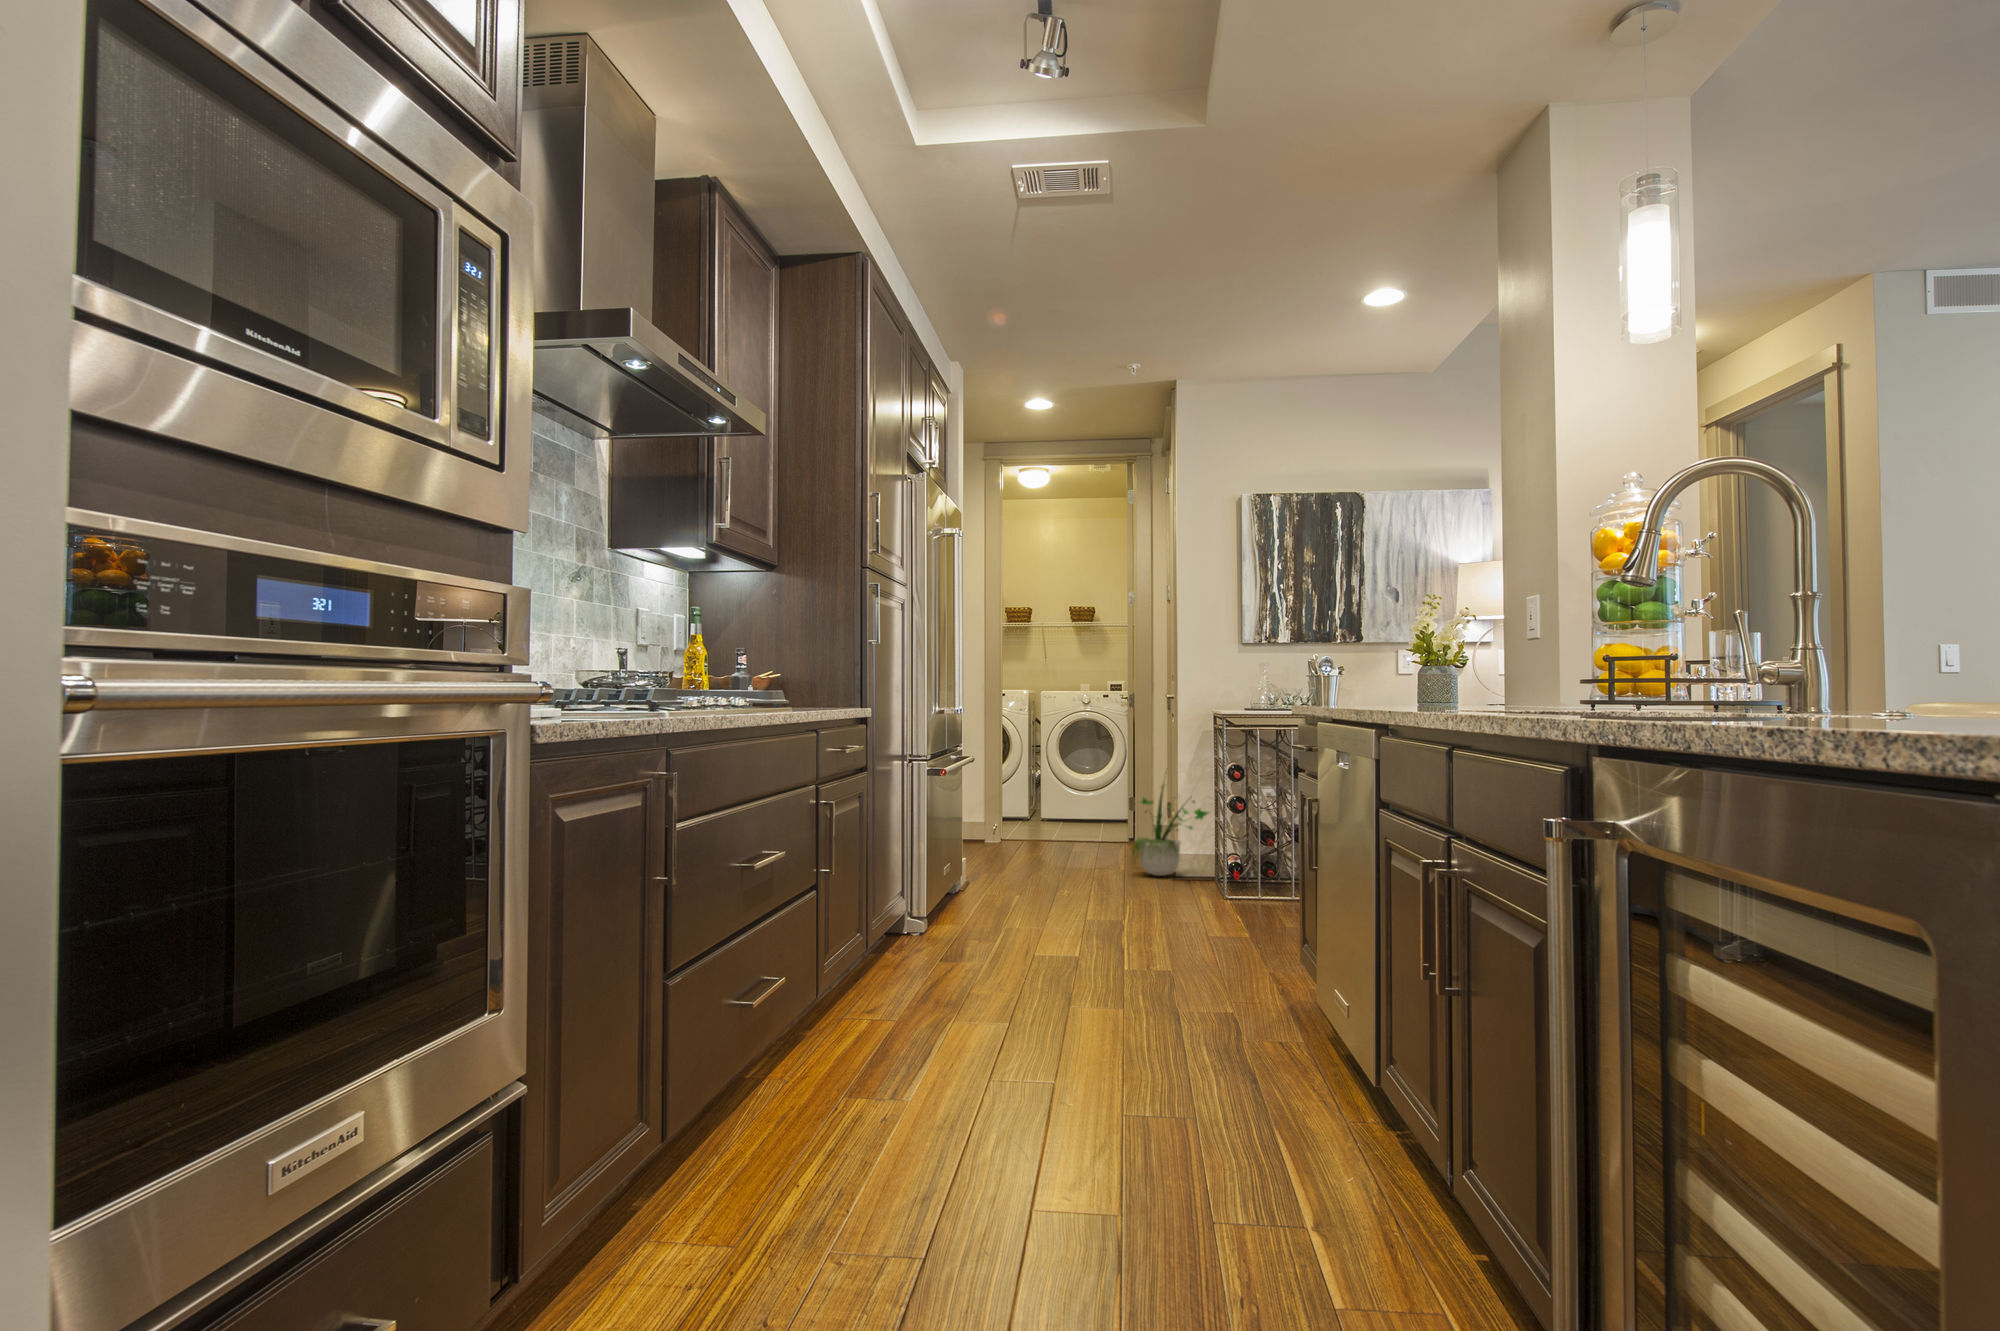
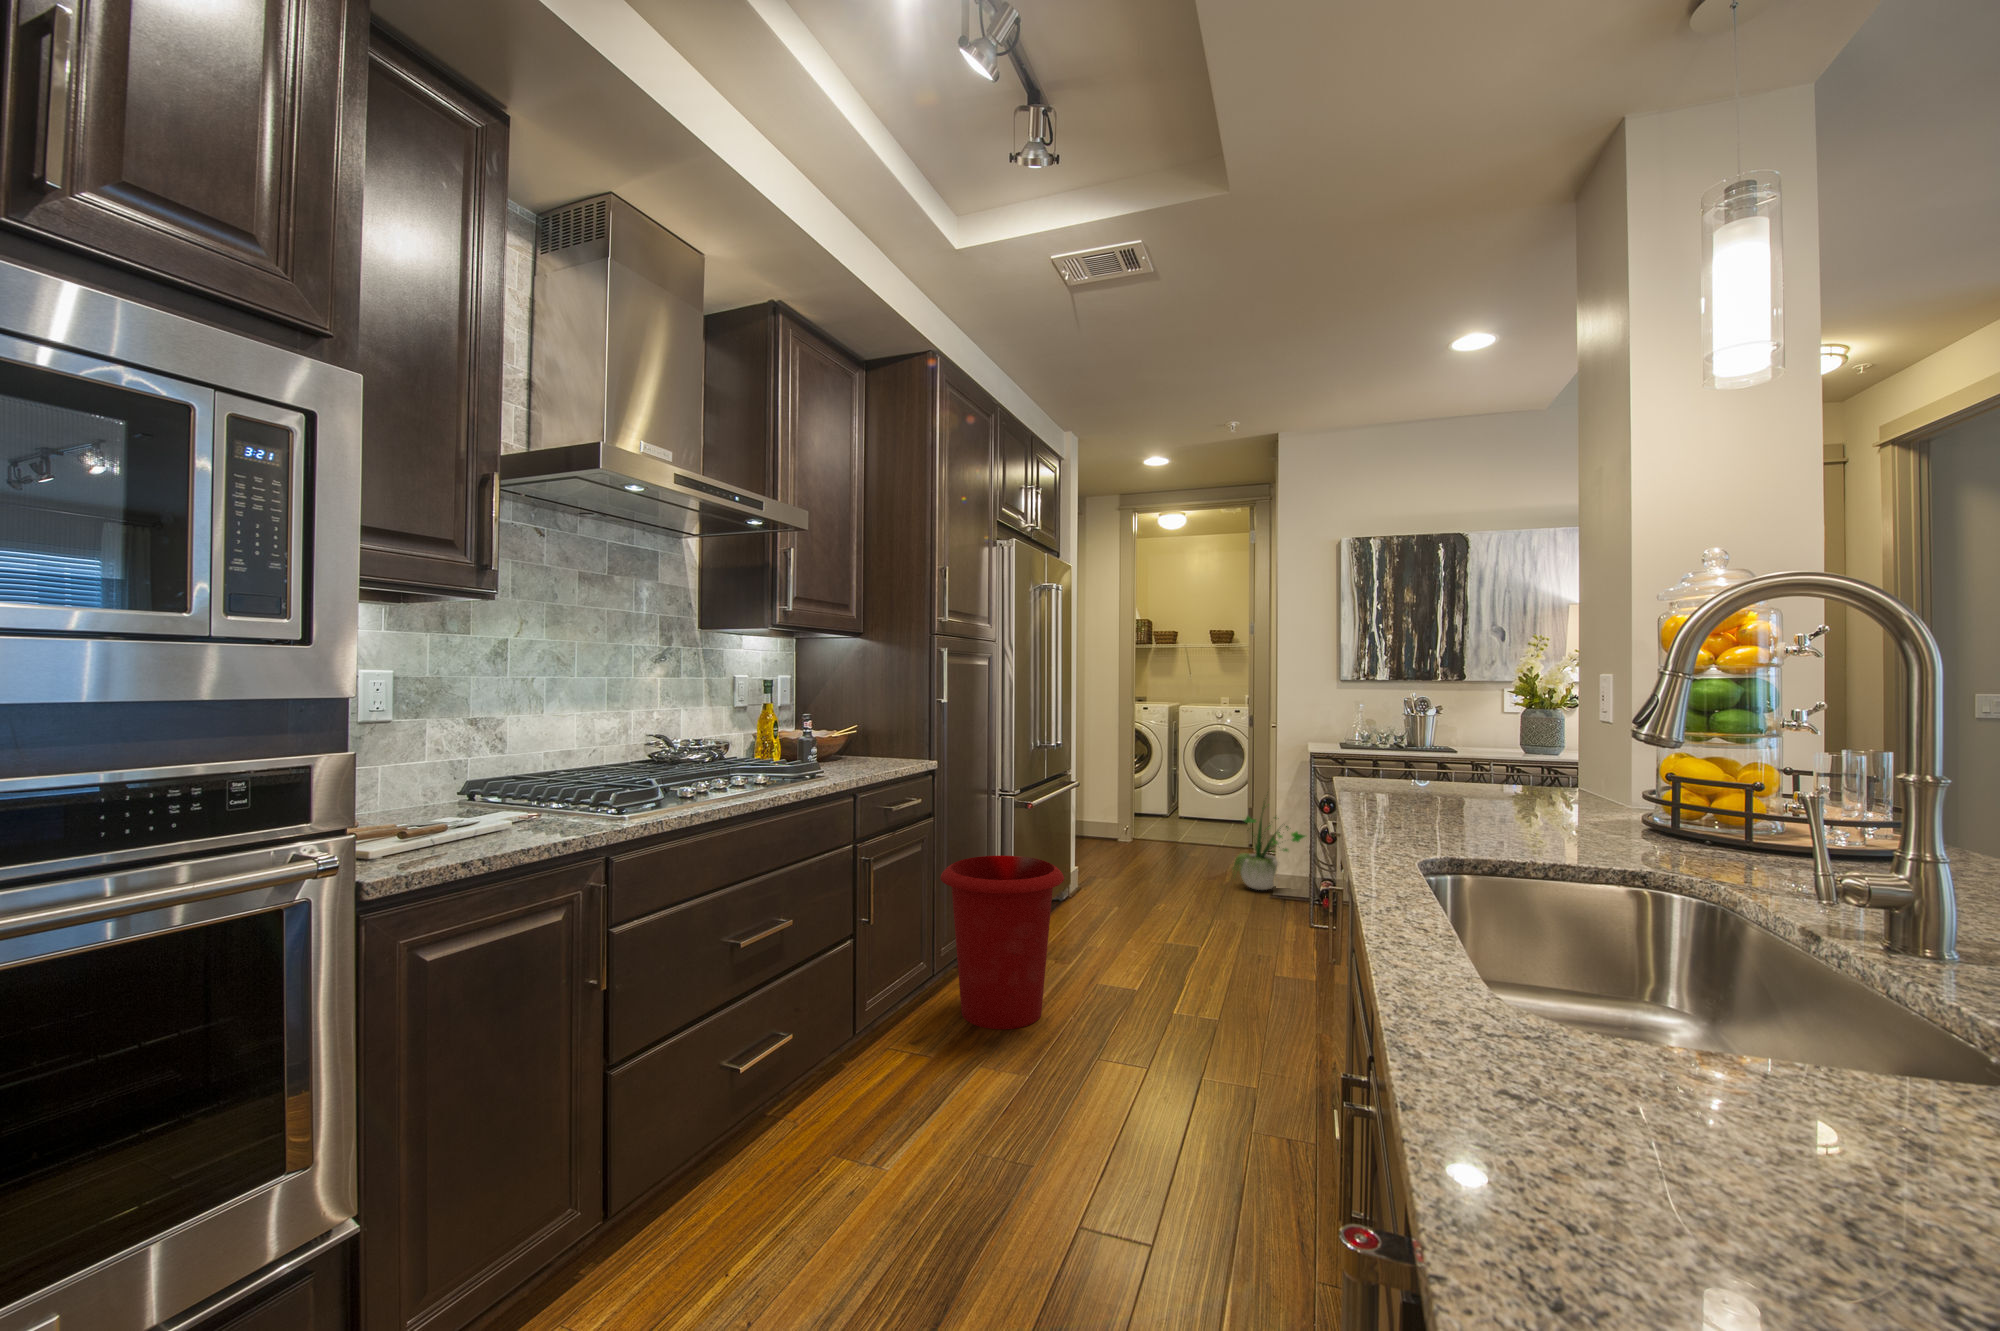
waste bin: none [879,817,1016,997] -> present [940,856,1064,1030]

